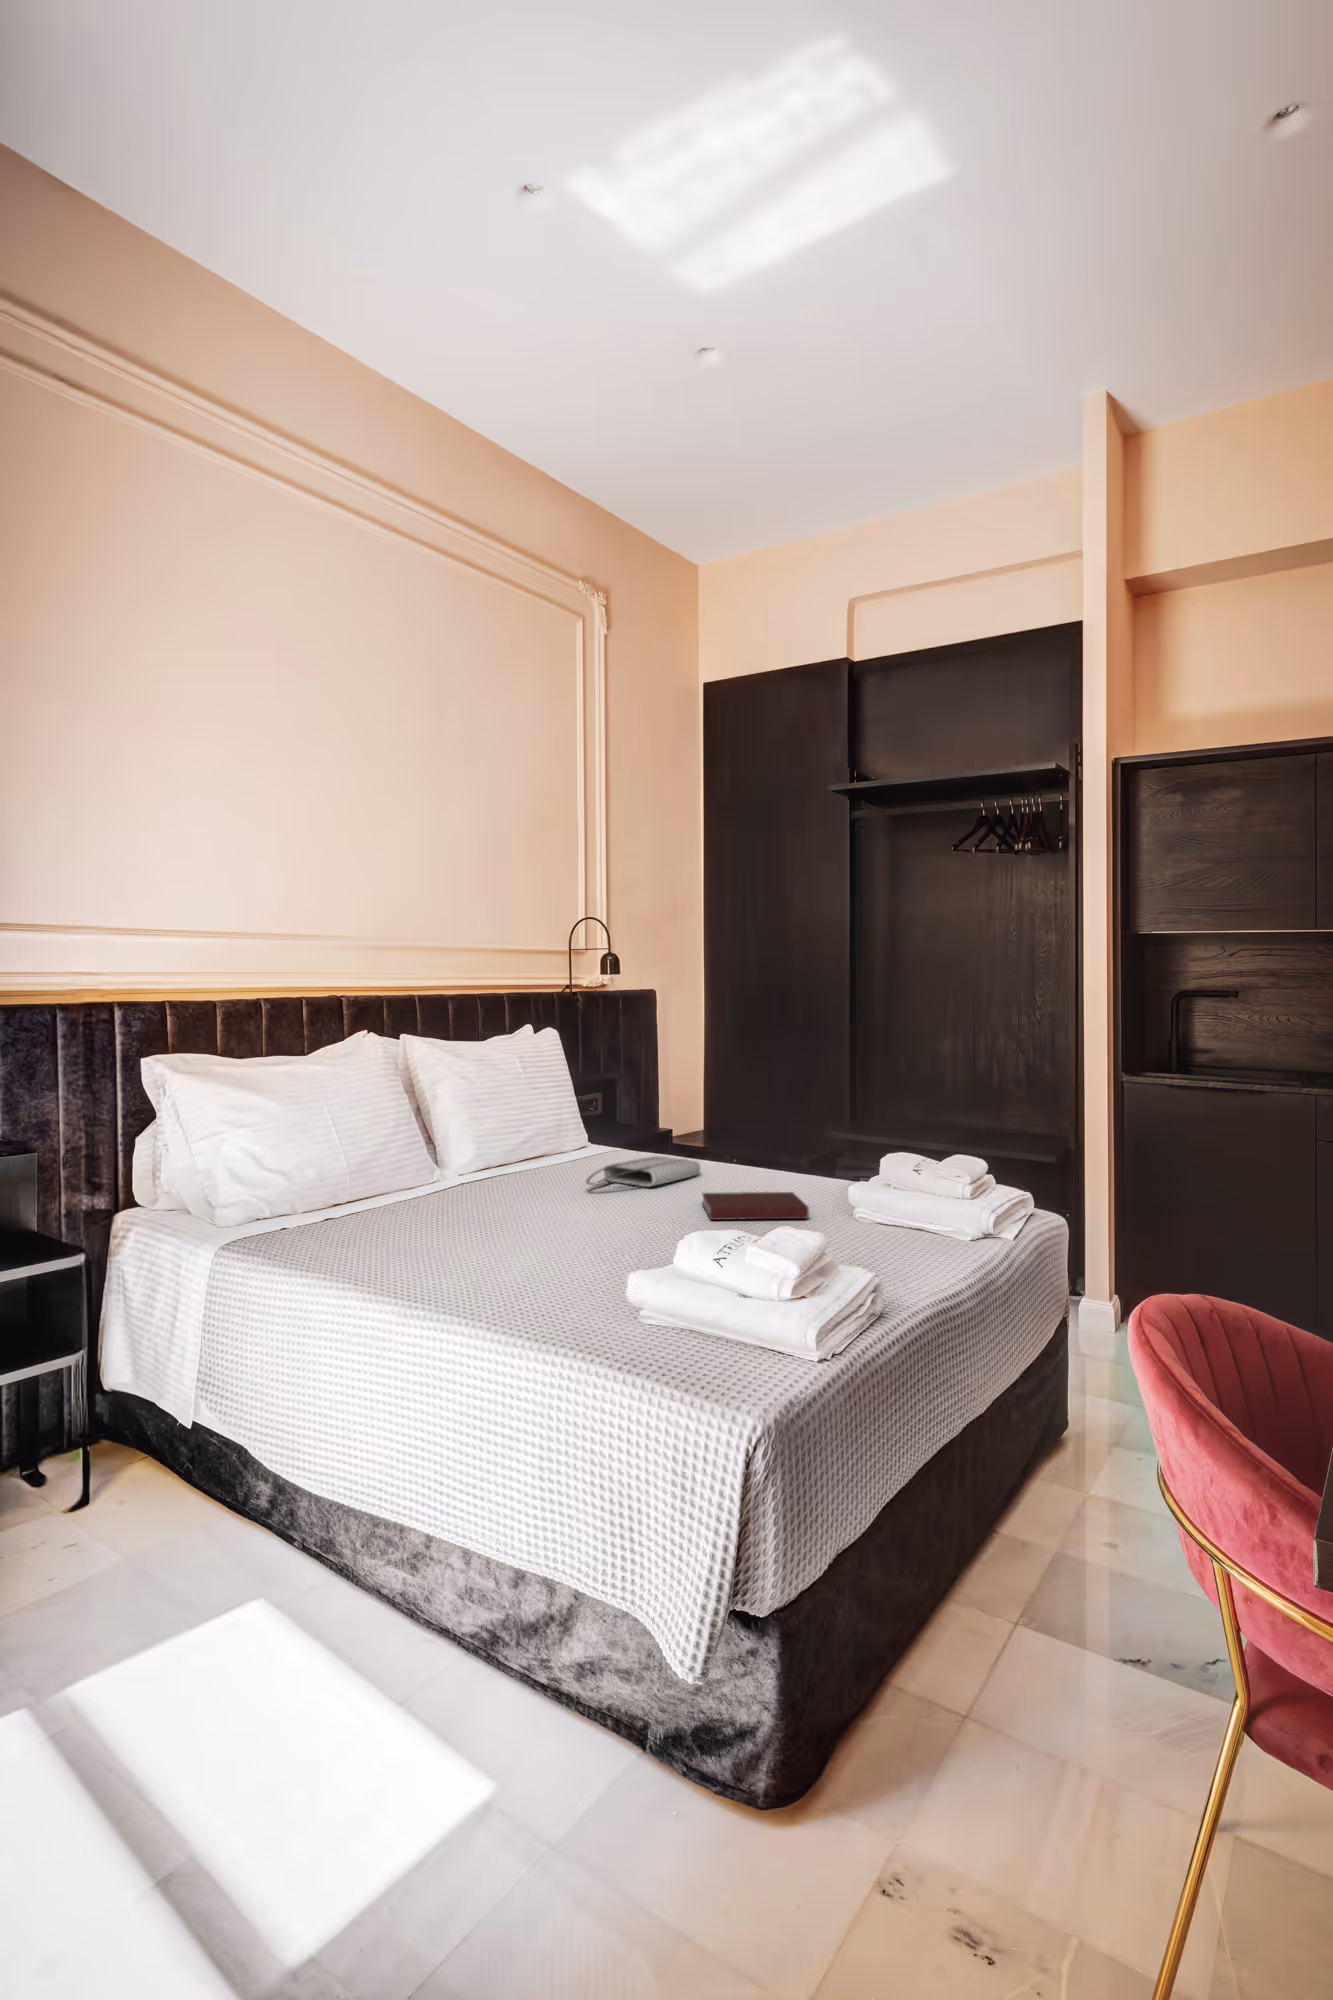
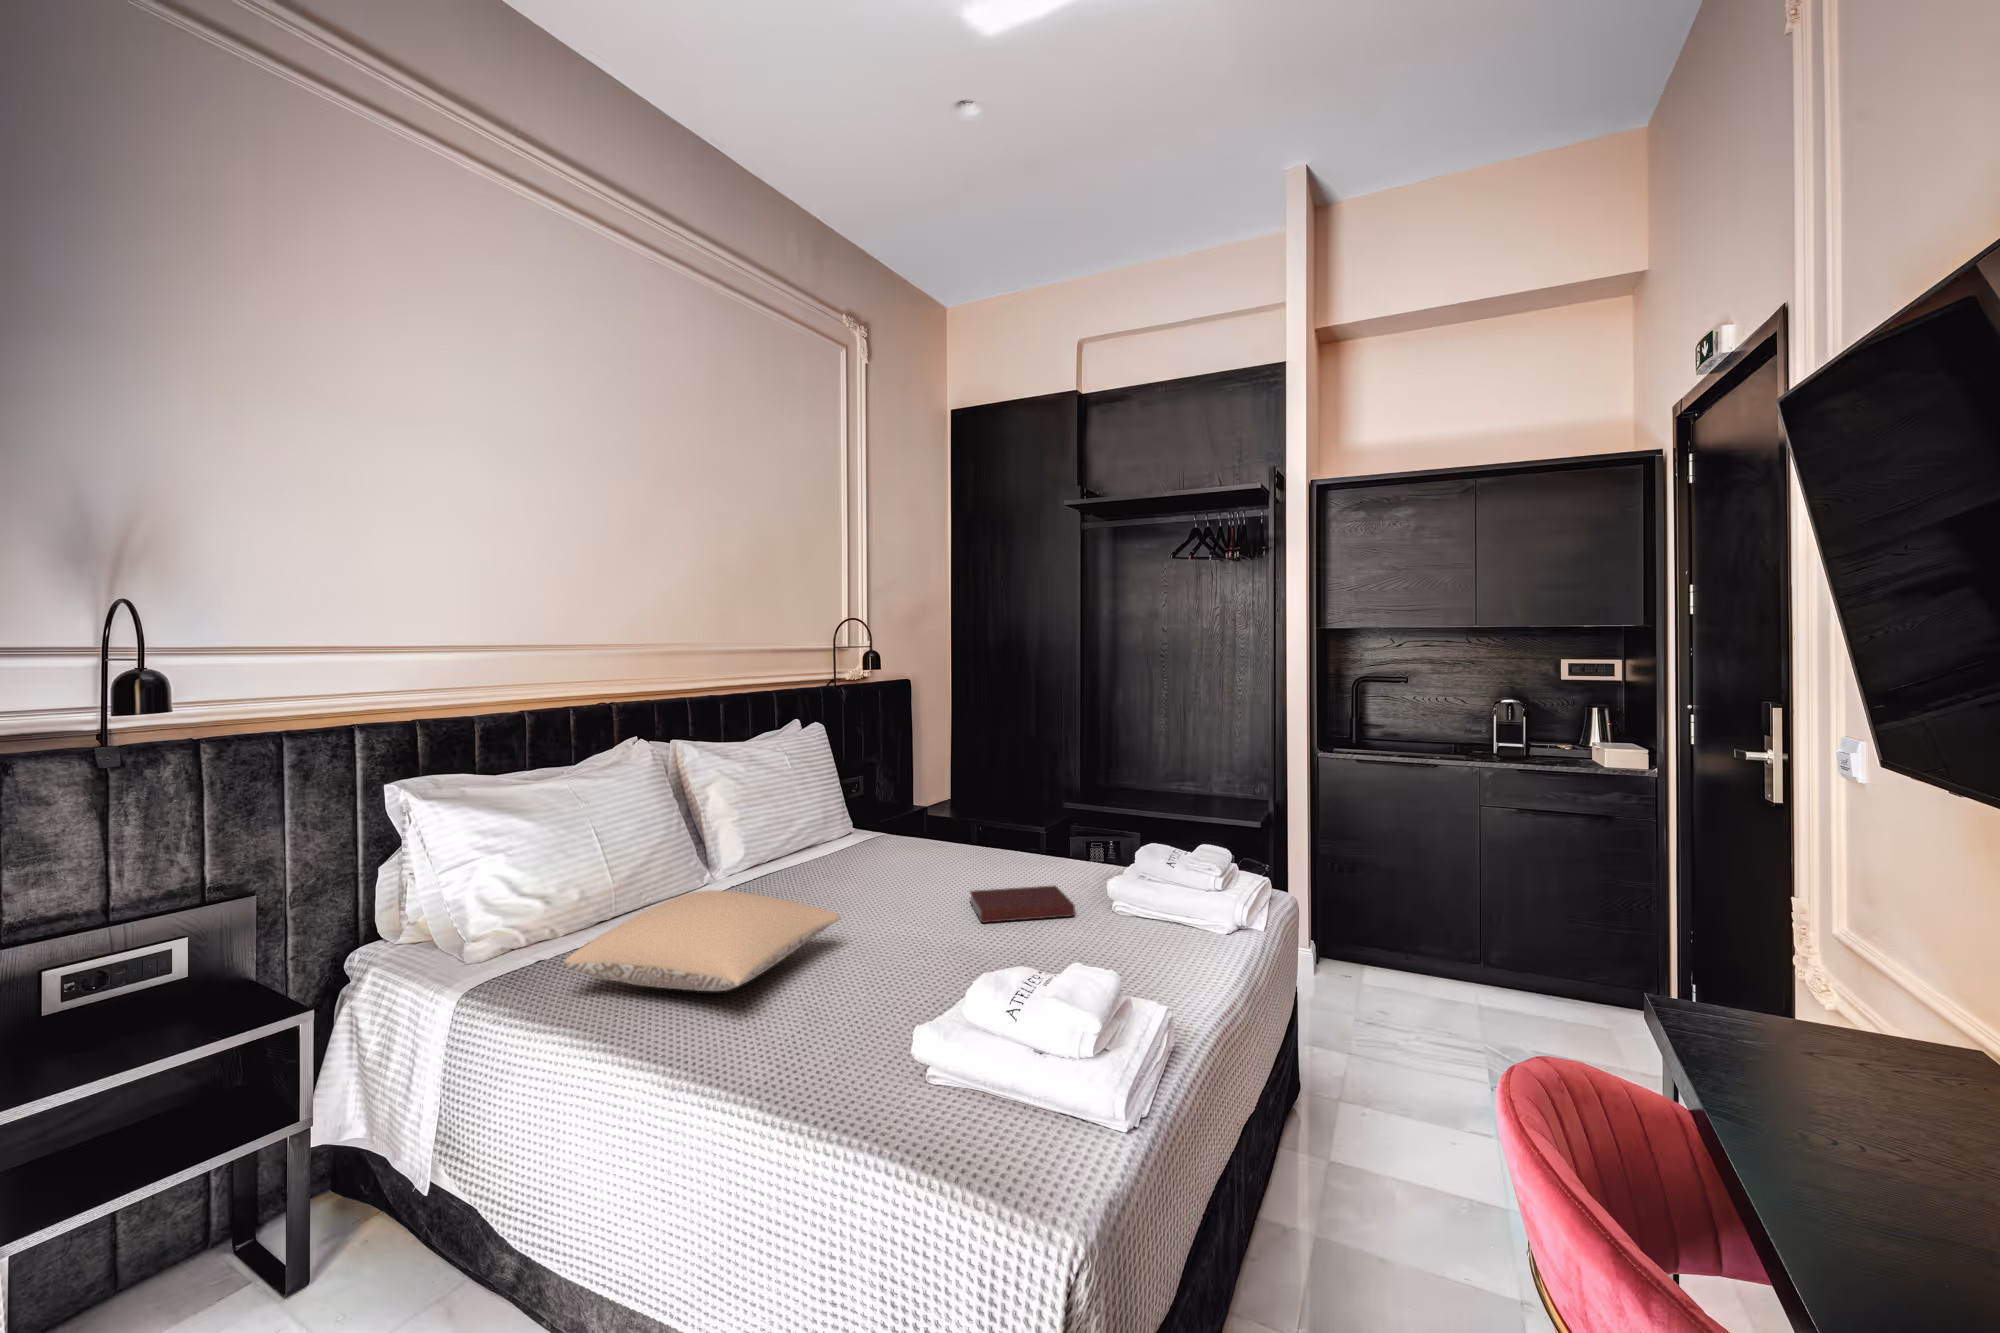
tote bag: present [586,1156,700,1188] -> none [856,848,964,886]
pillow: none [314,1168,569,1252] -> present [564,890,841,991]

